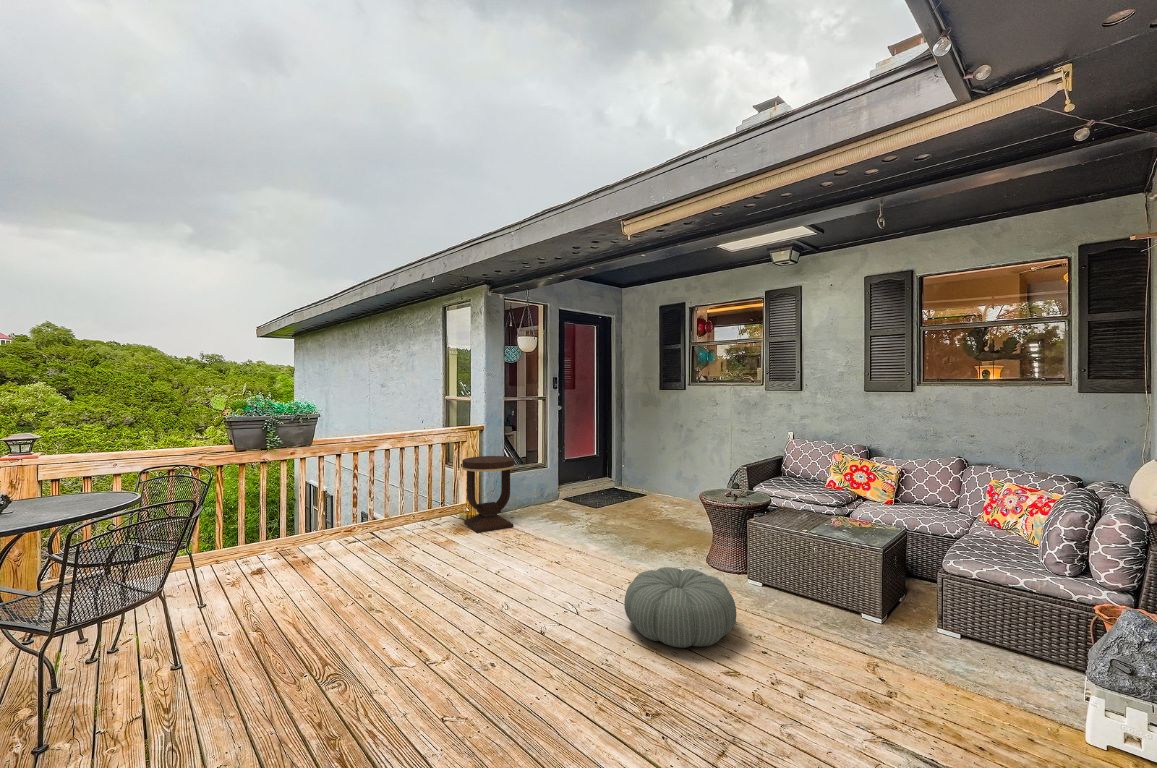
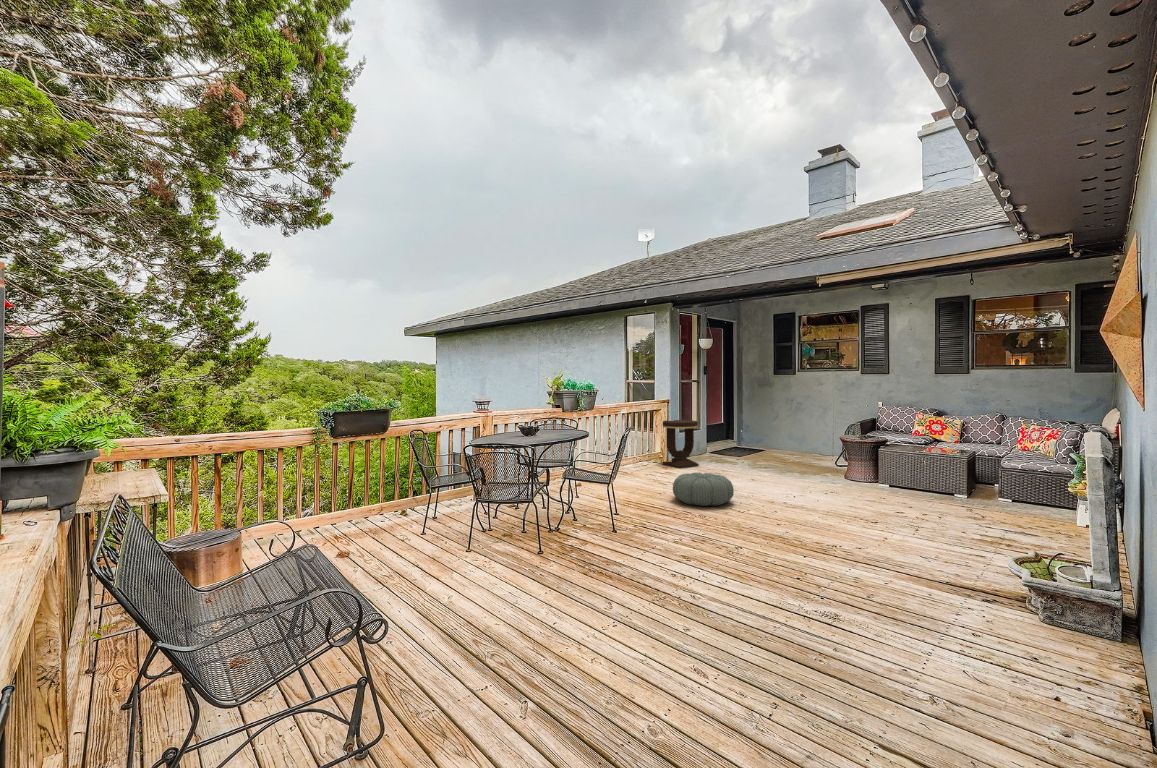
pouf: present [624,567,737,648] -> present [673,473,734,506]

